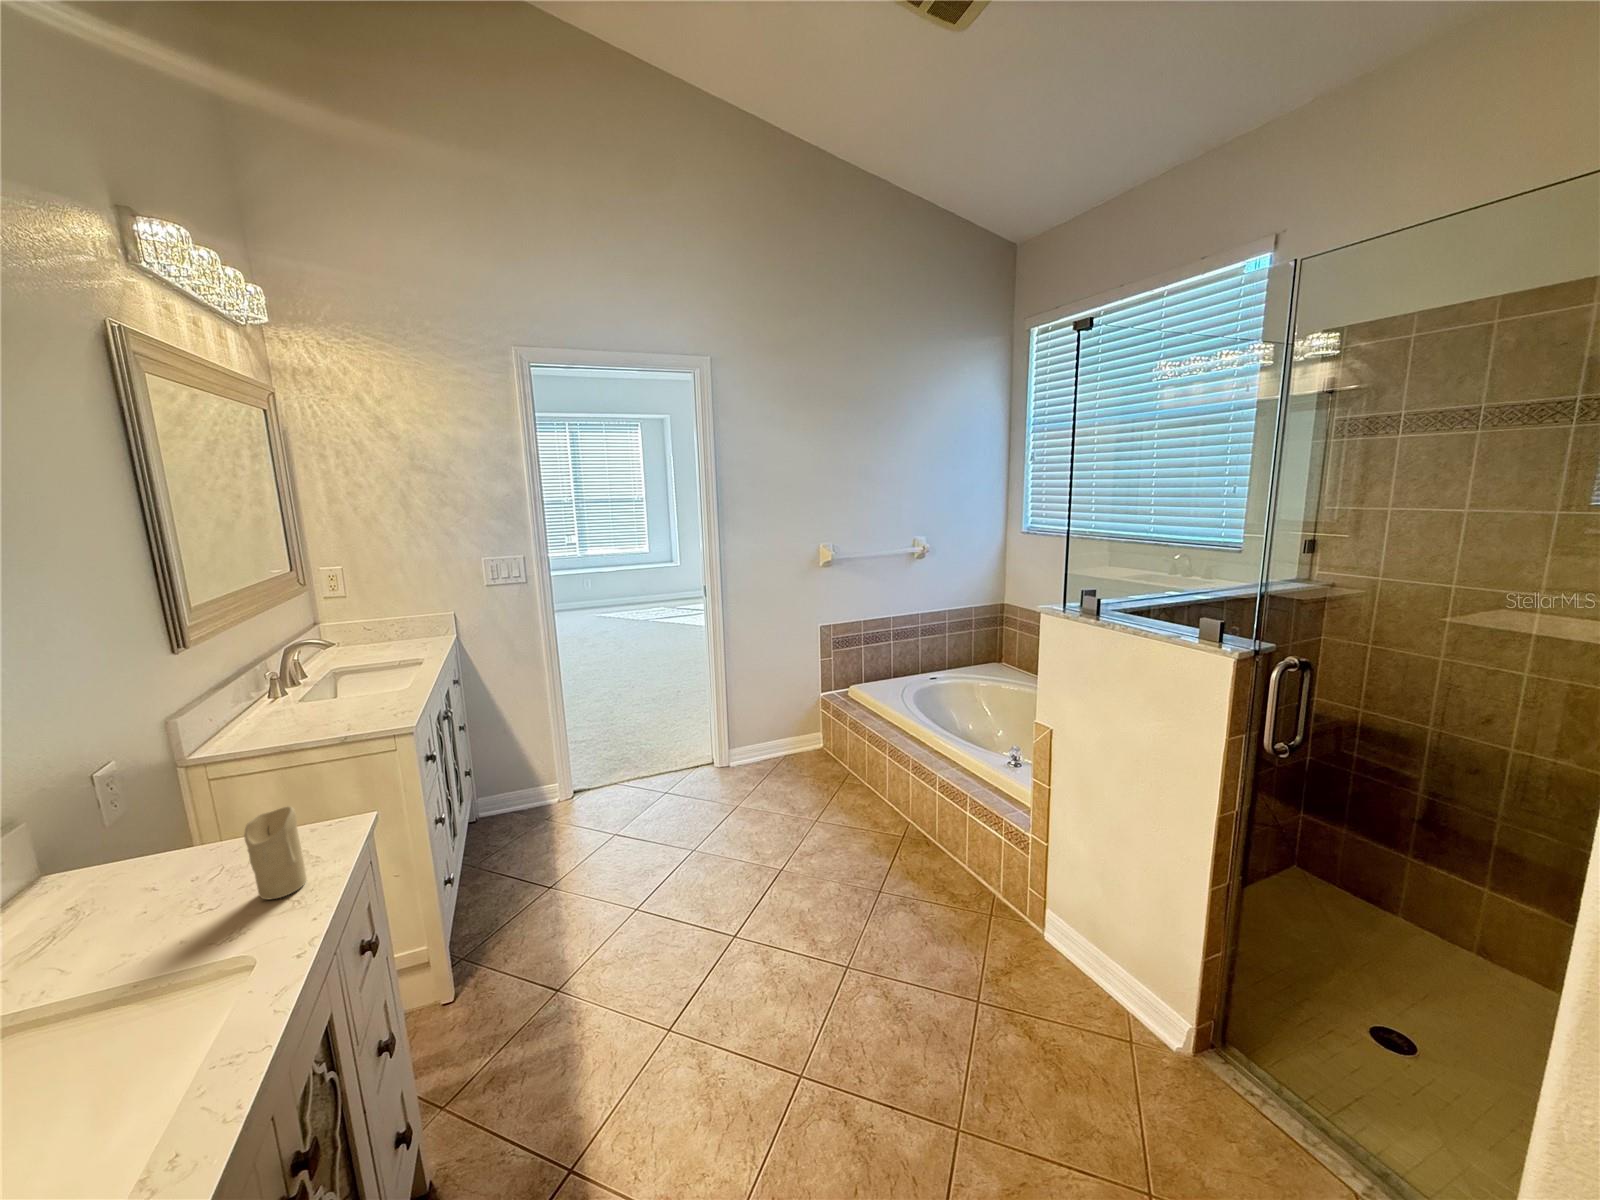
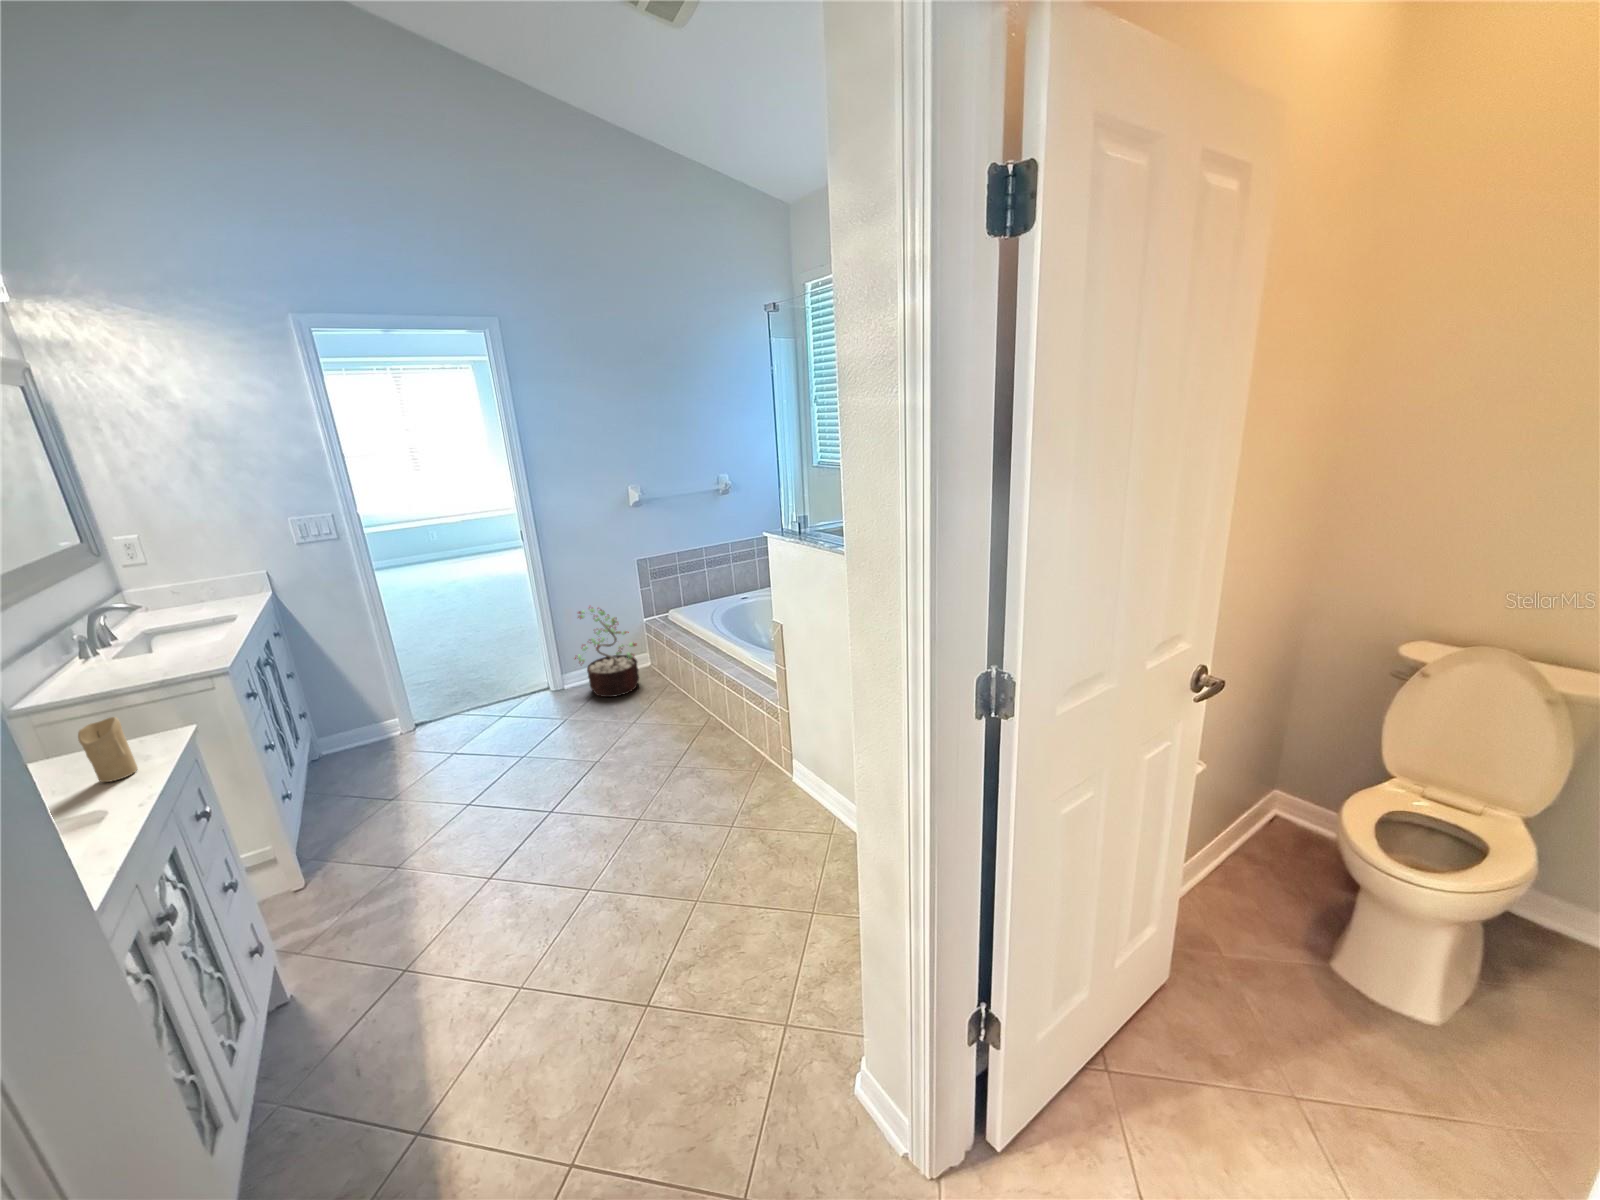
decorative plant: none [742,673,814,782] -> present [575,607,639,697]

